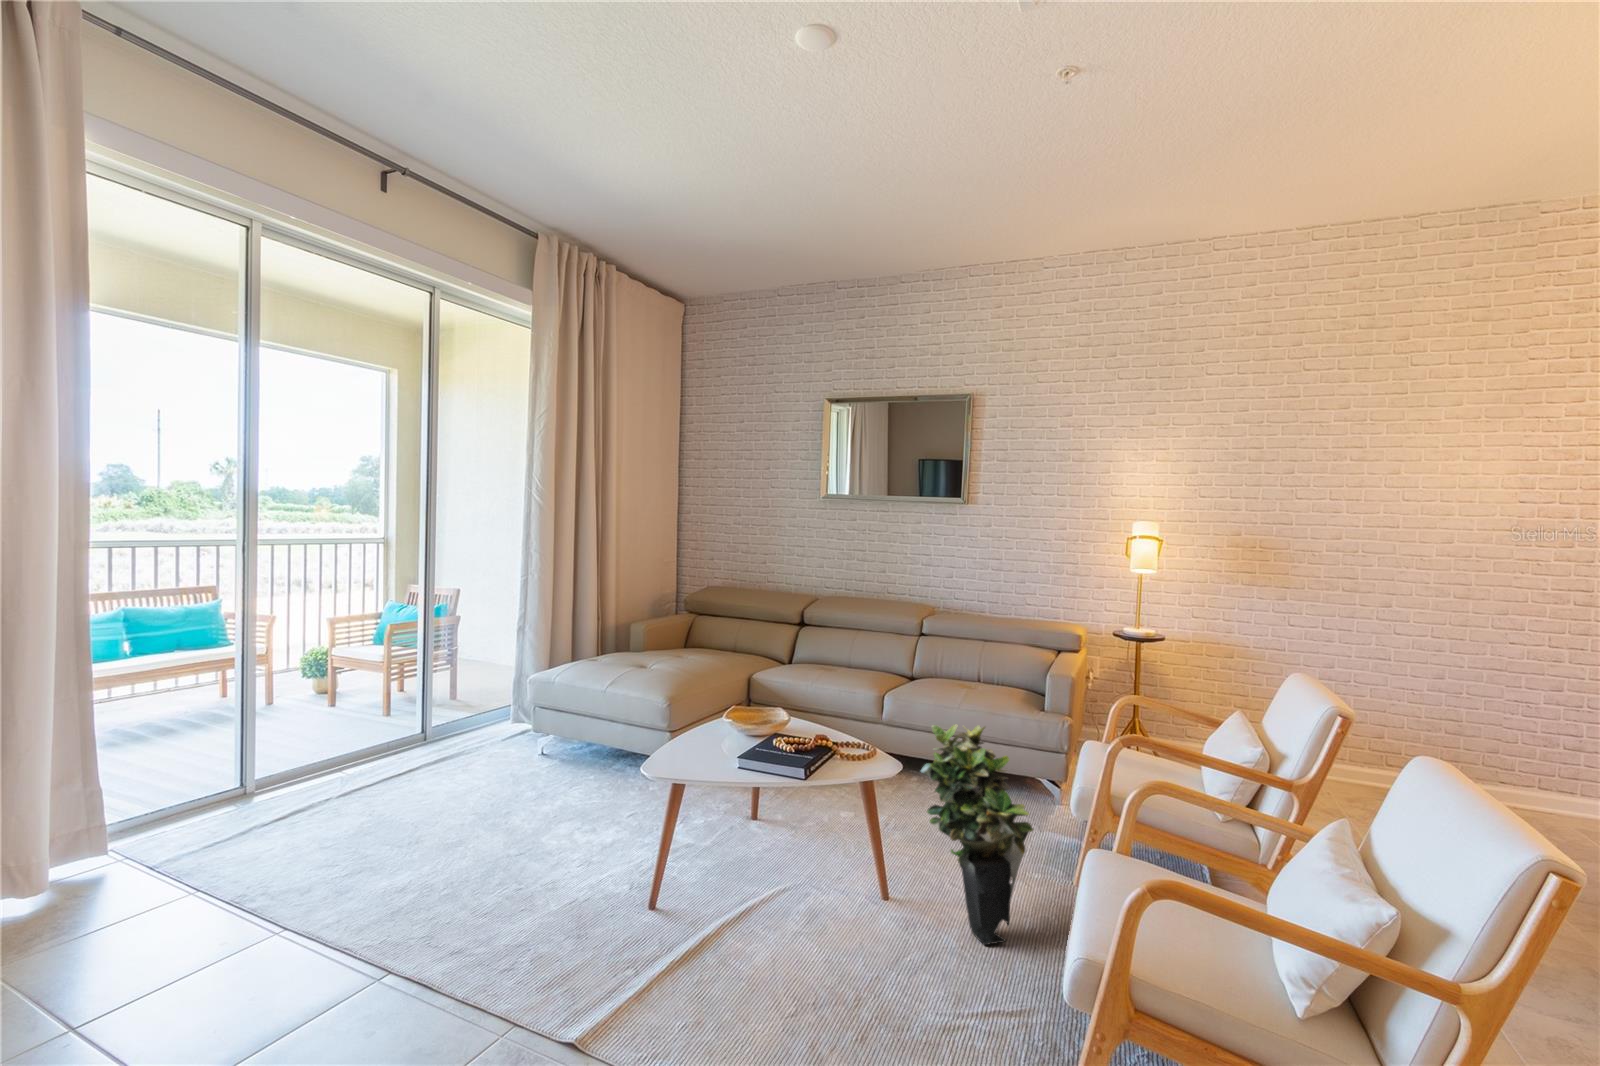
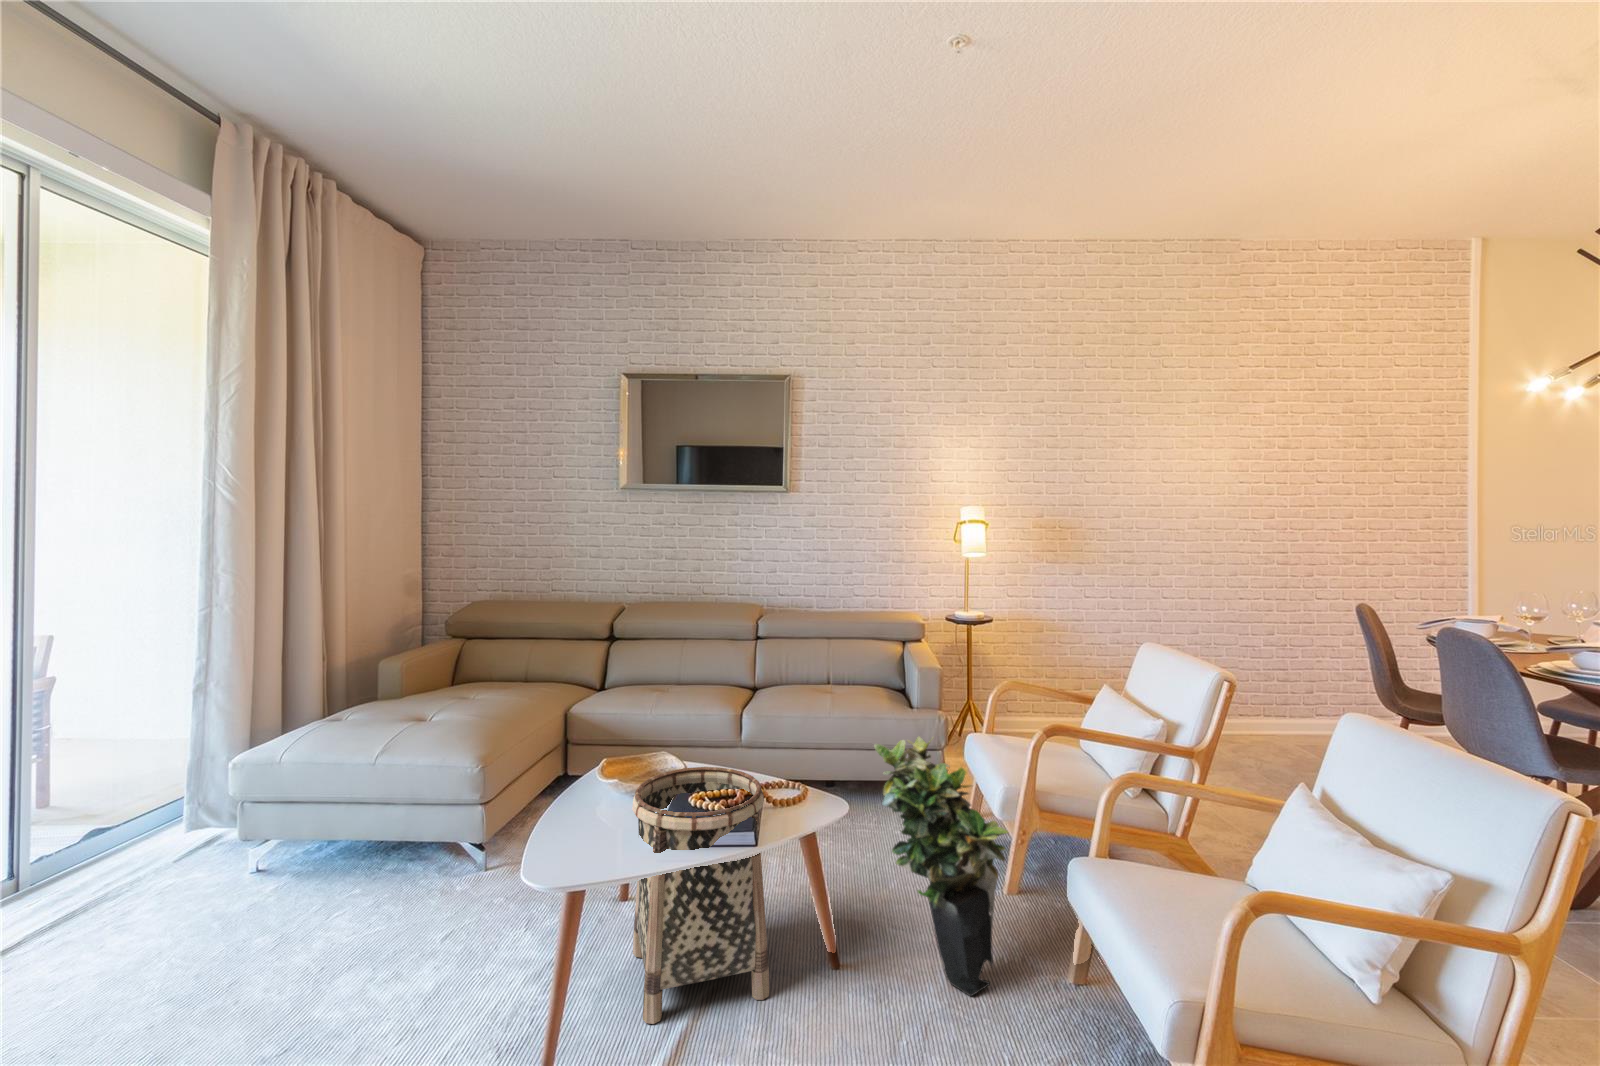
basket: none [730,722,837,904] -> present [632,767,769,1024]

